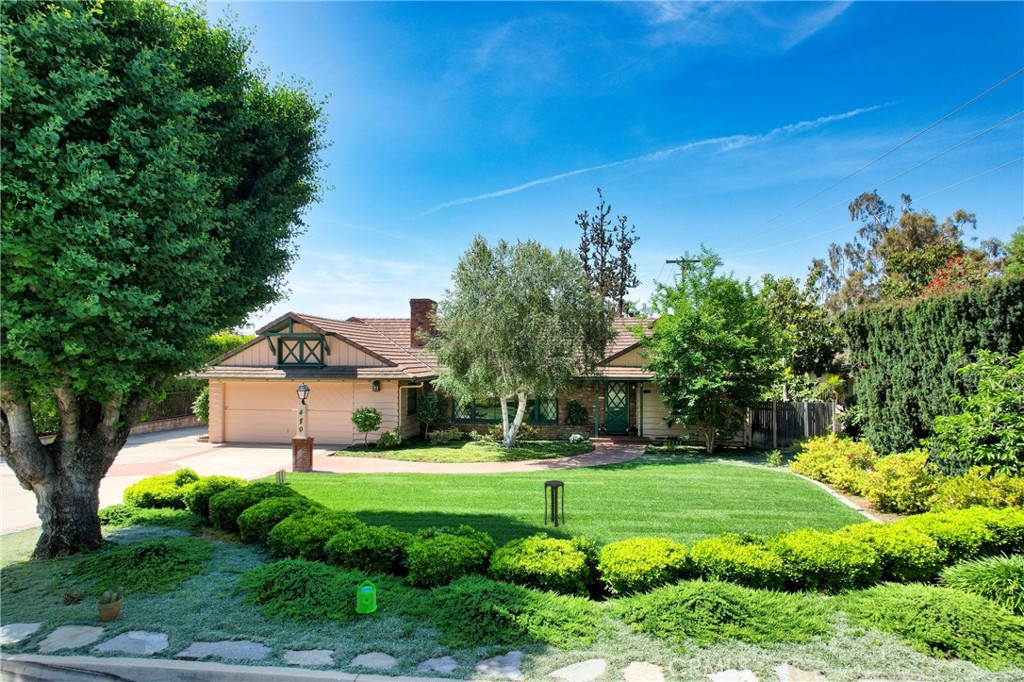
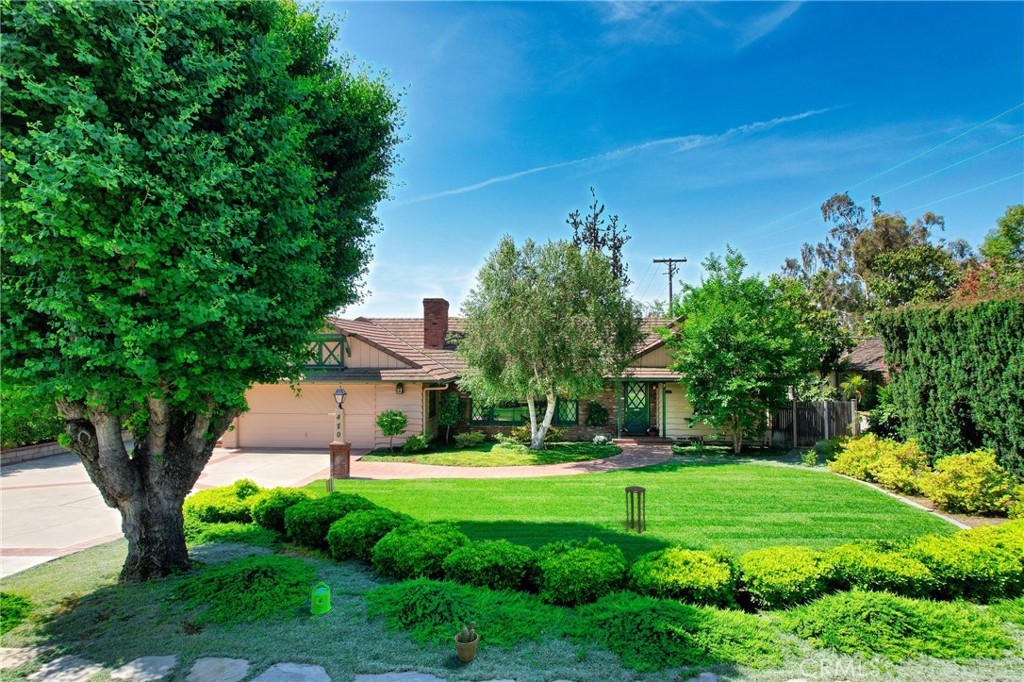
watering can: present [355,580,377,613] -> present [310,582,332,614]
potted plant: present [97,586,123,621] -> present [455,621,478,662]

